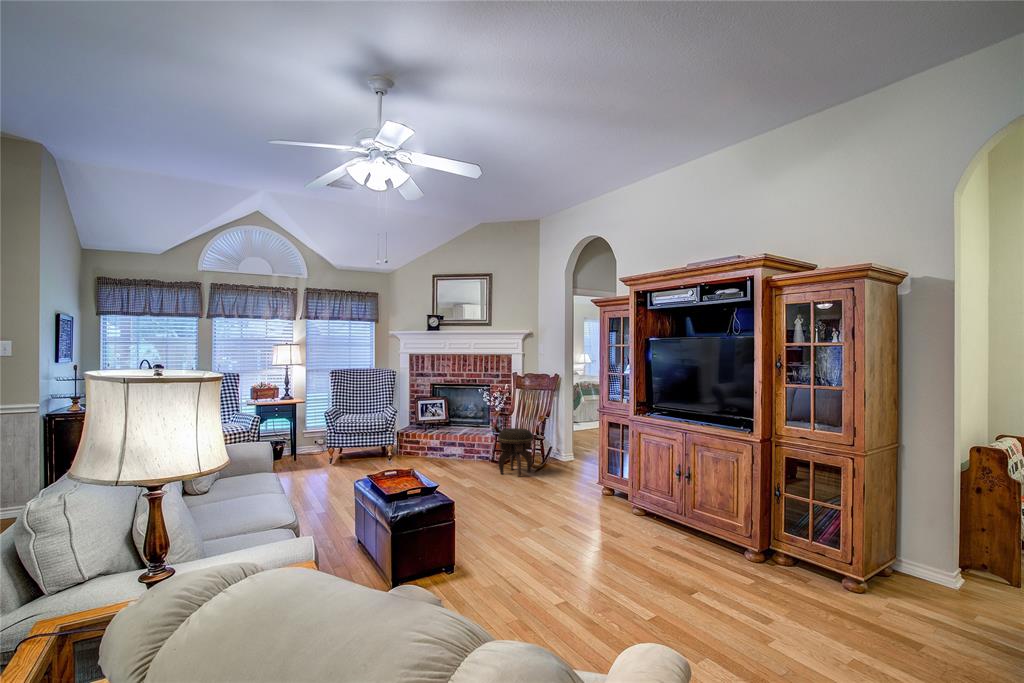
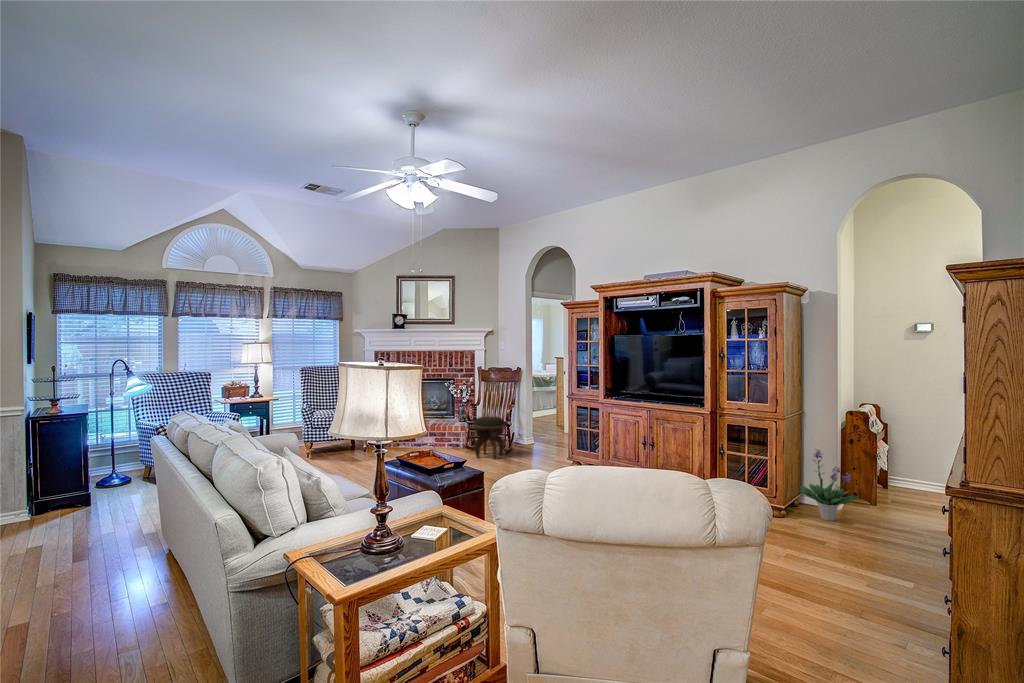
potted plant: none [889,500,988,606] -> present [800,449,859,521]

